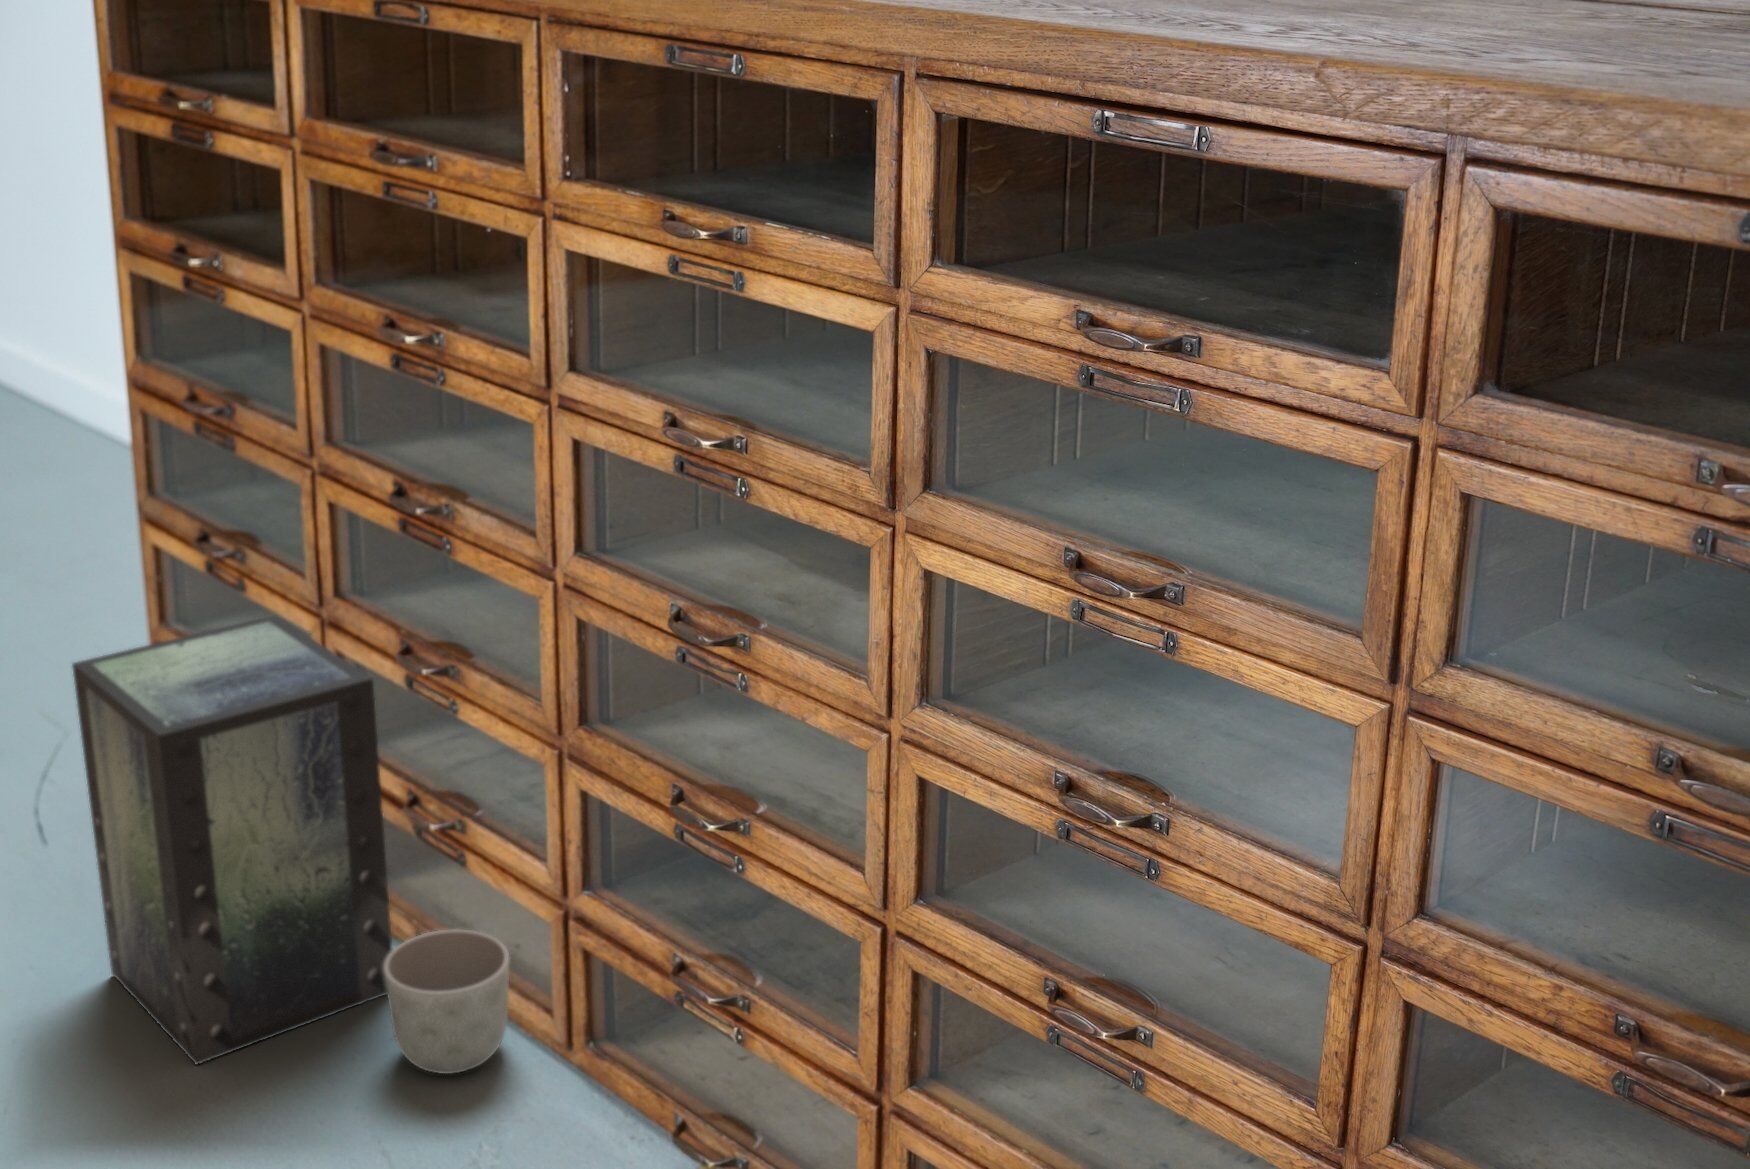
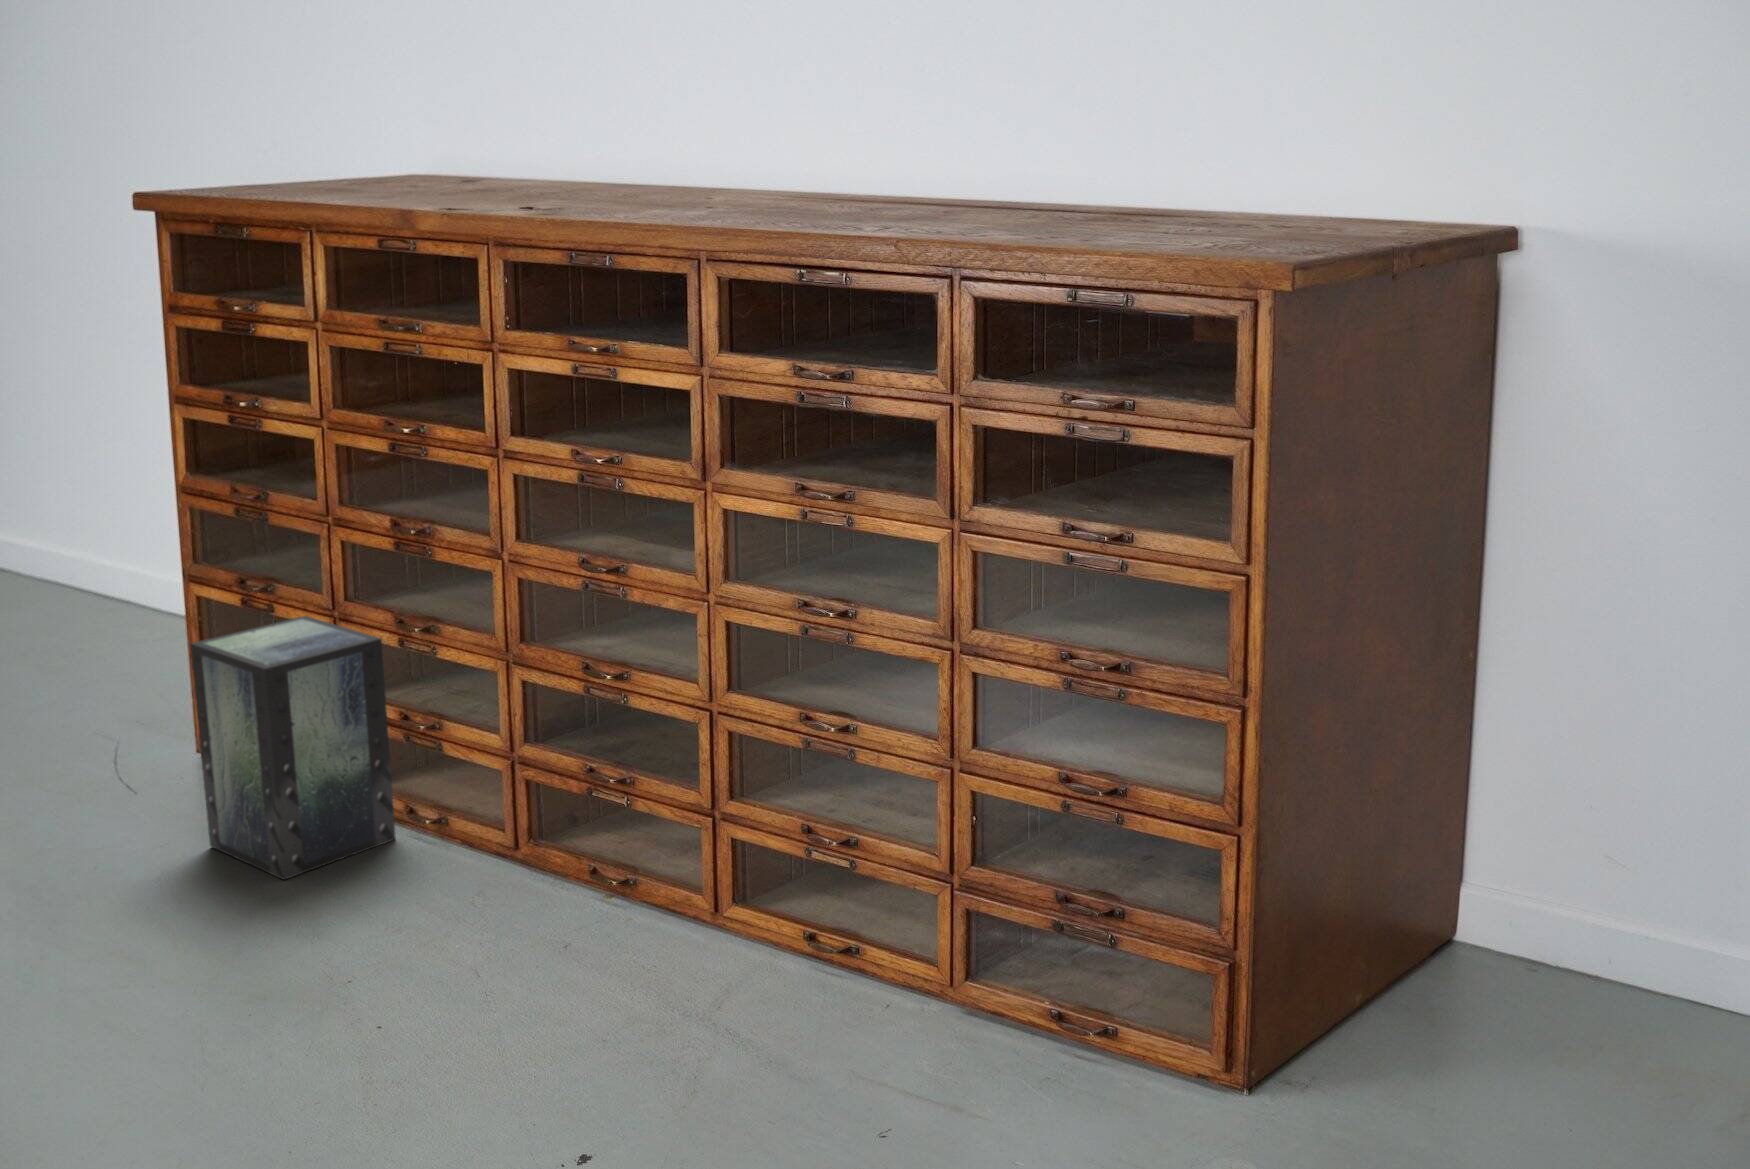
planter: present [383,929,510,1074] -> none [400,788,476,870]

